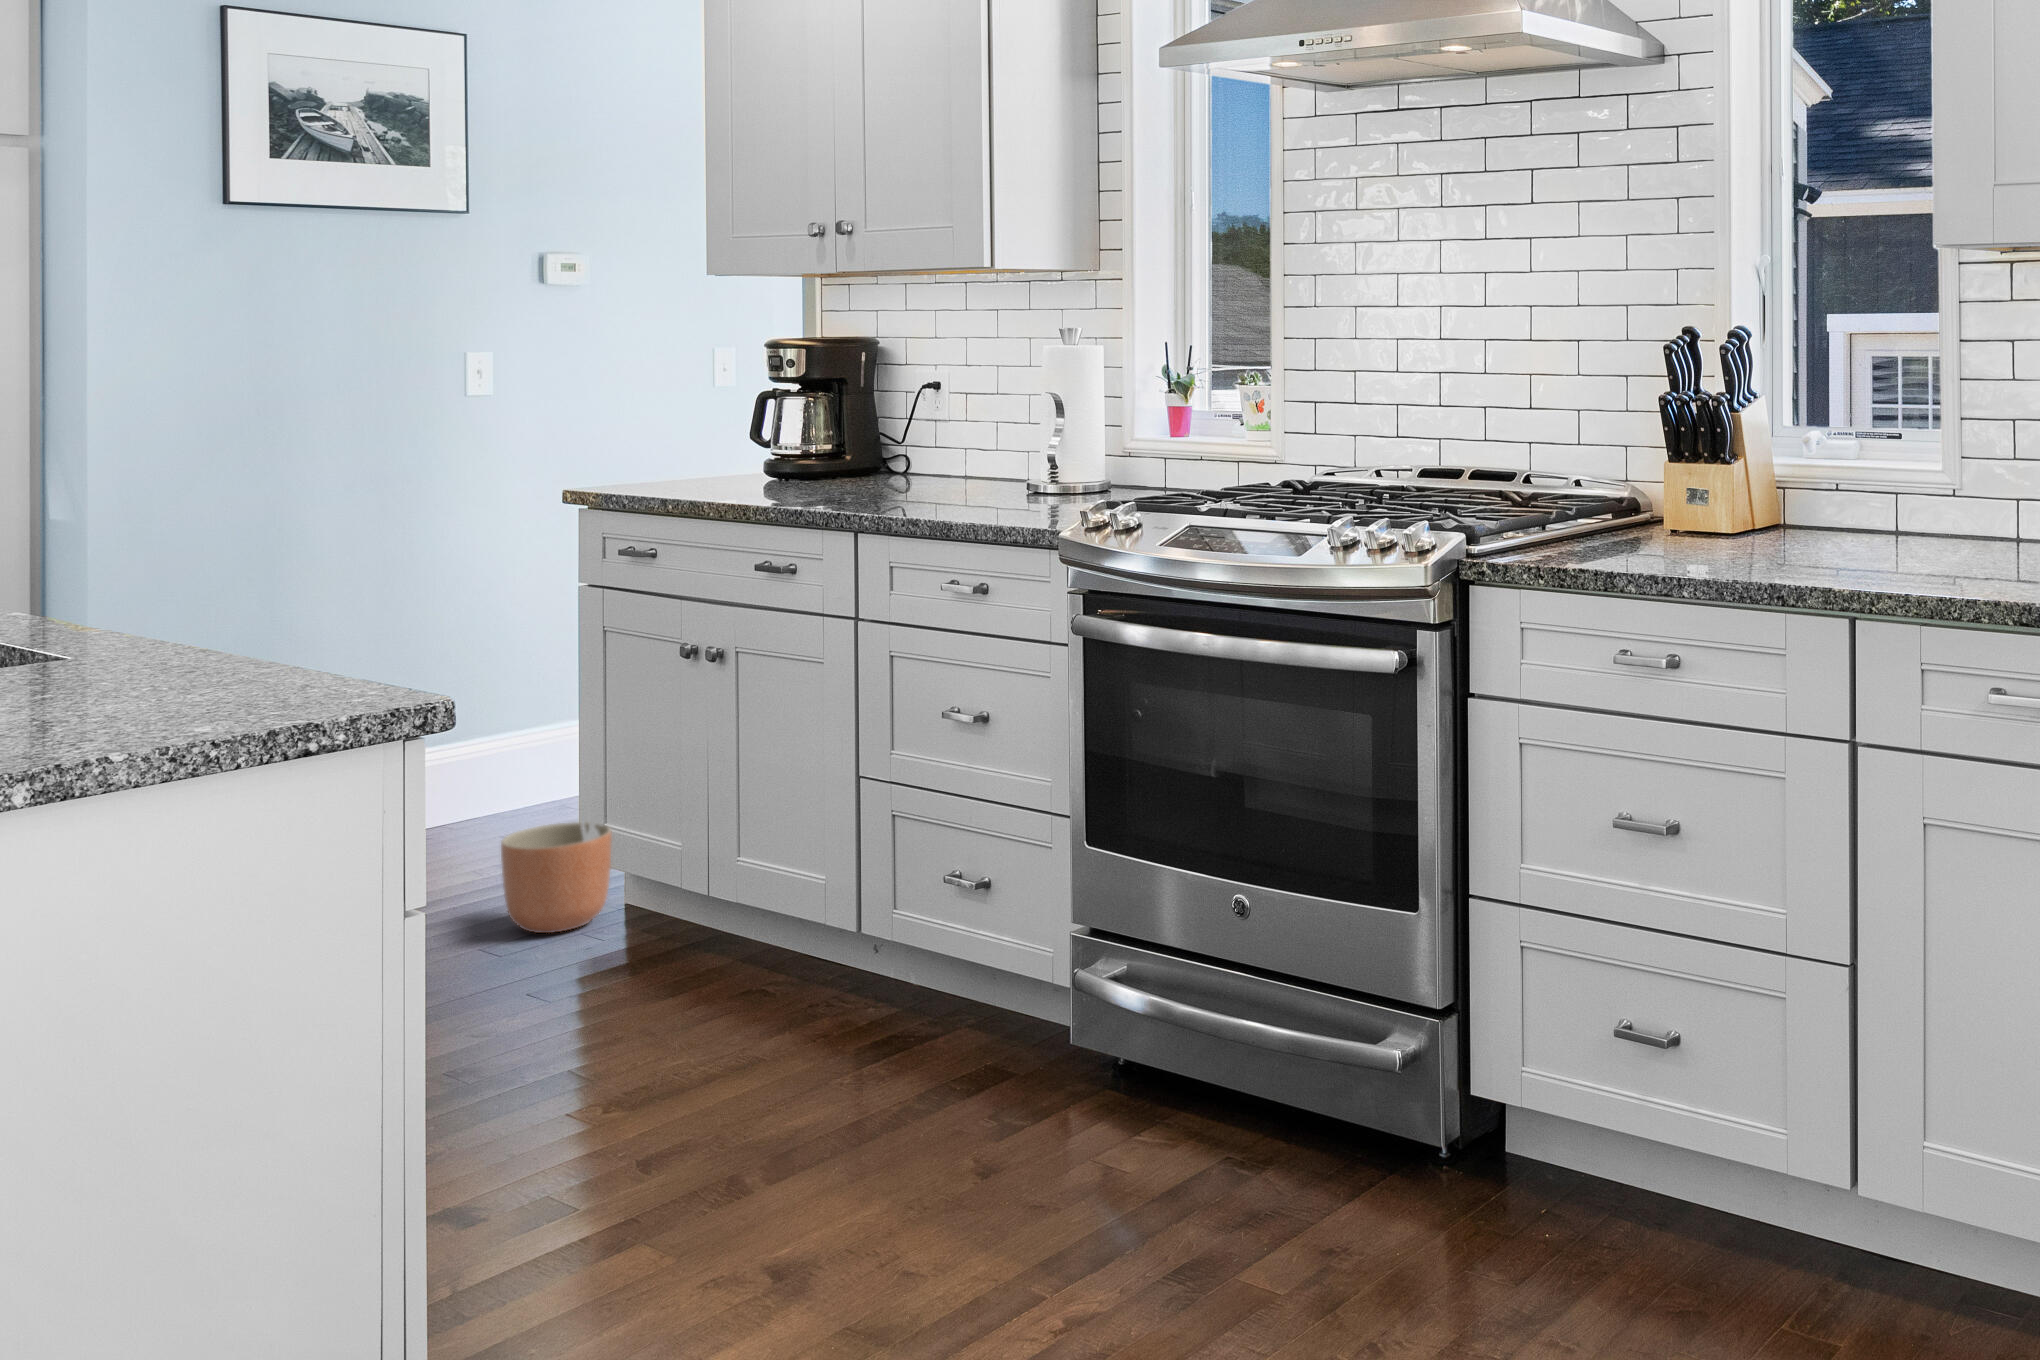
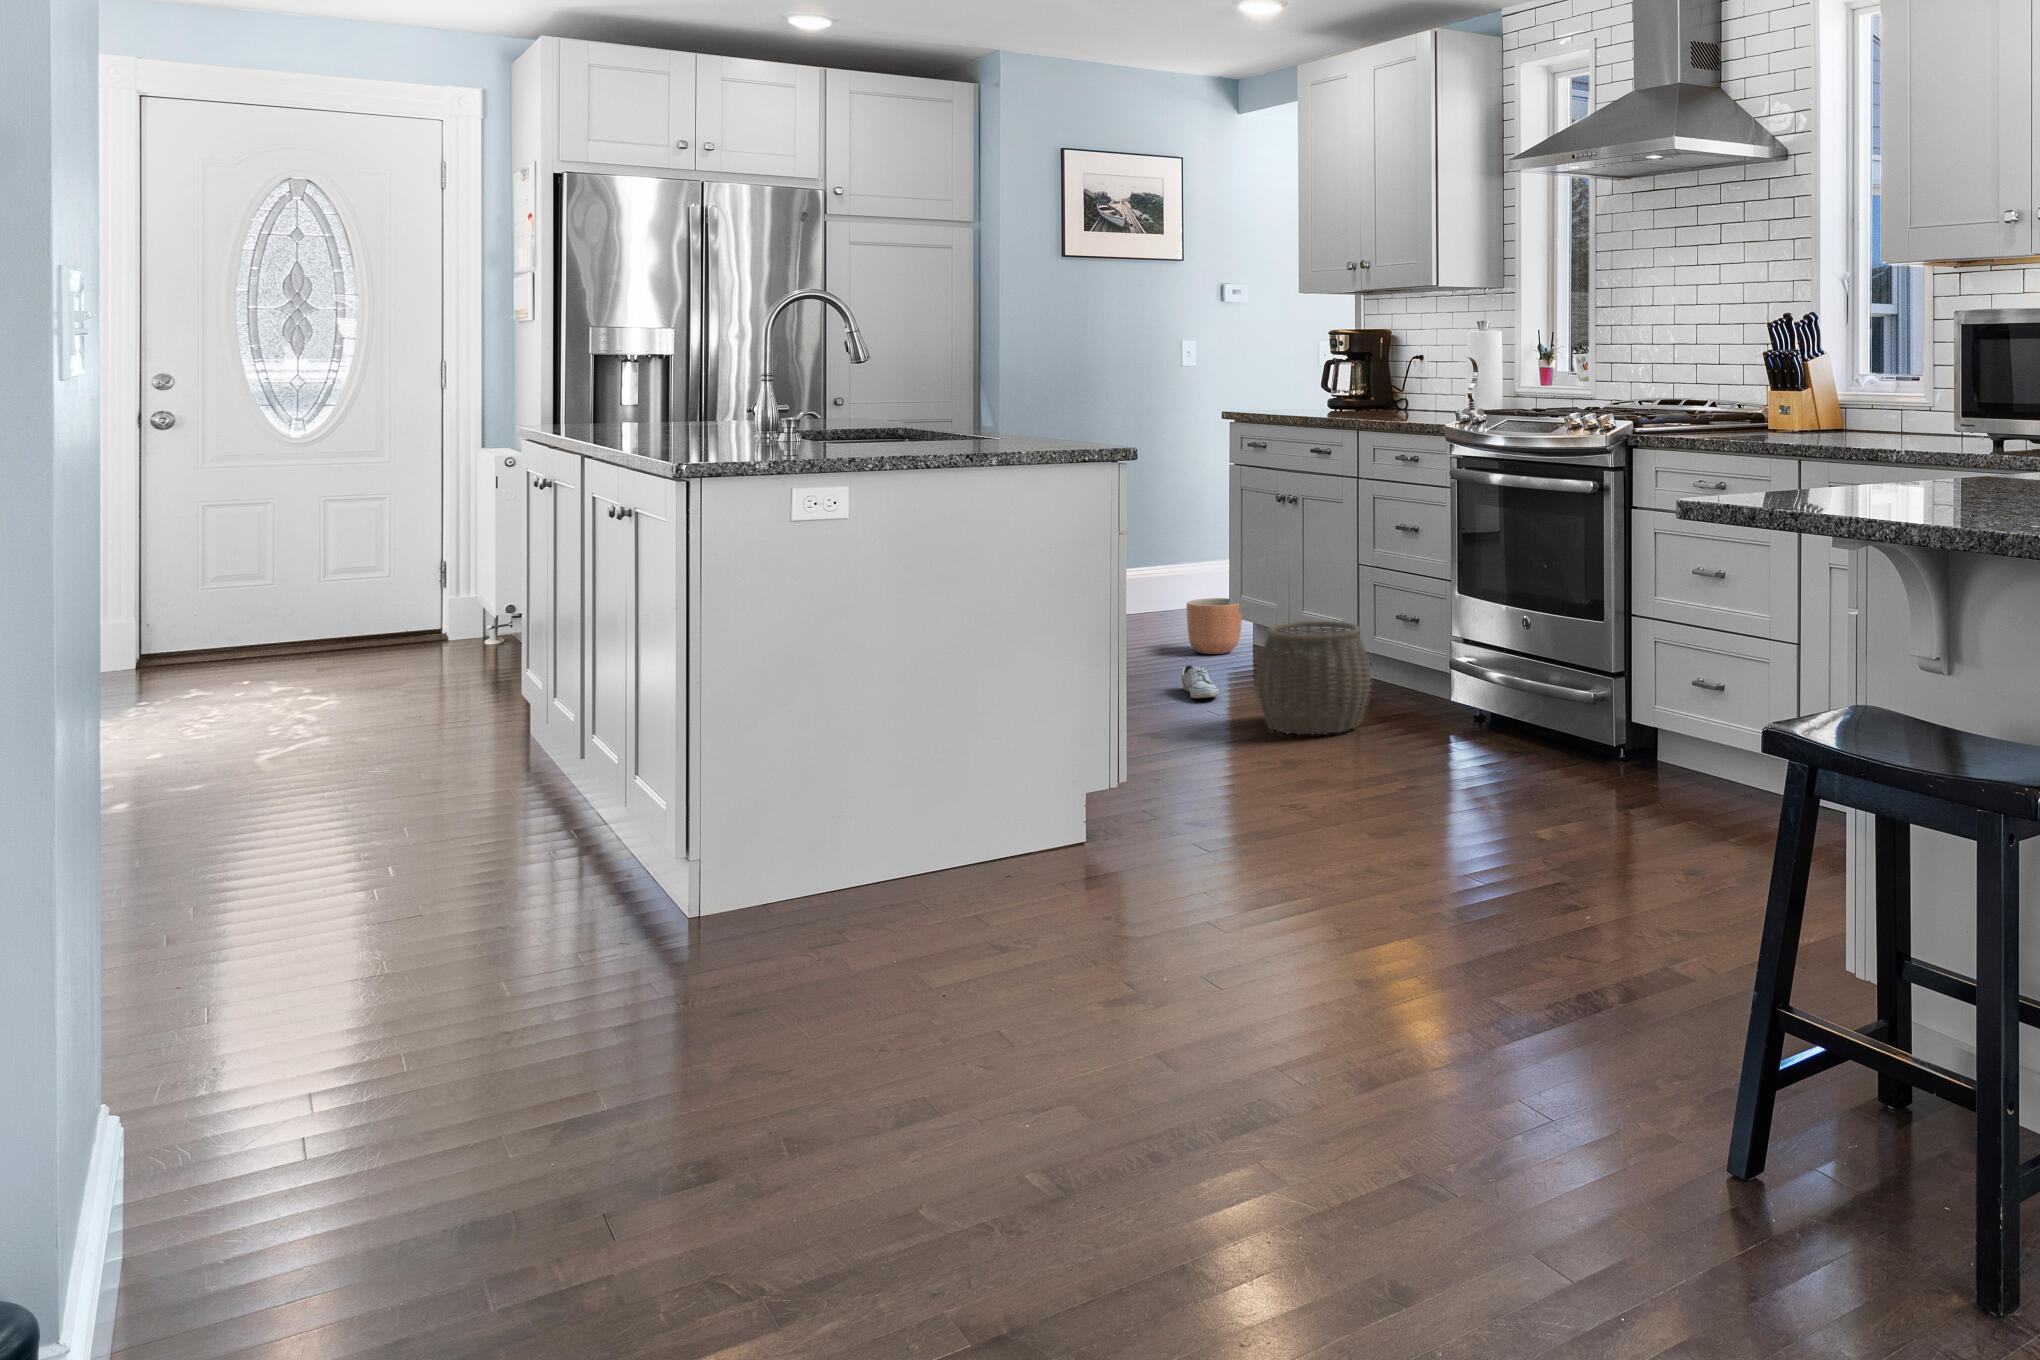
woven basket: none [692,917,933,1173] -> present [1257,621,1371,735]
shoe: none [509,997,594,1076] -> present [1182,665,1219,698]

